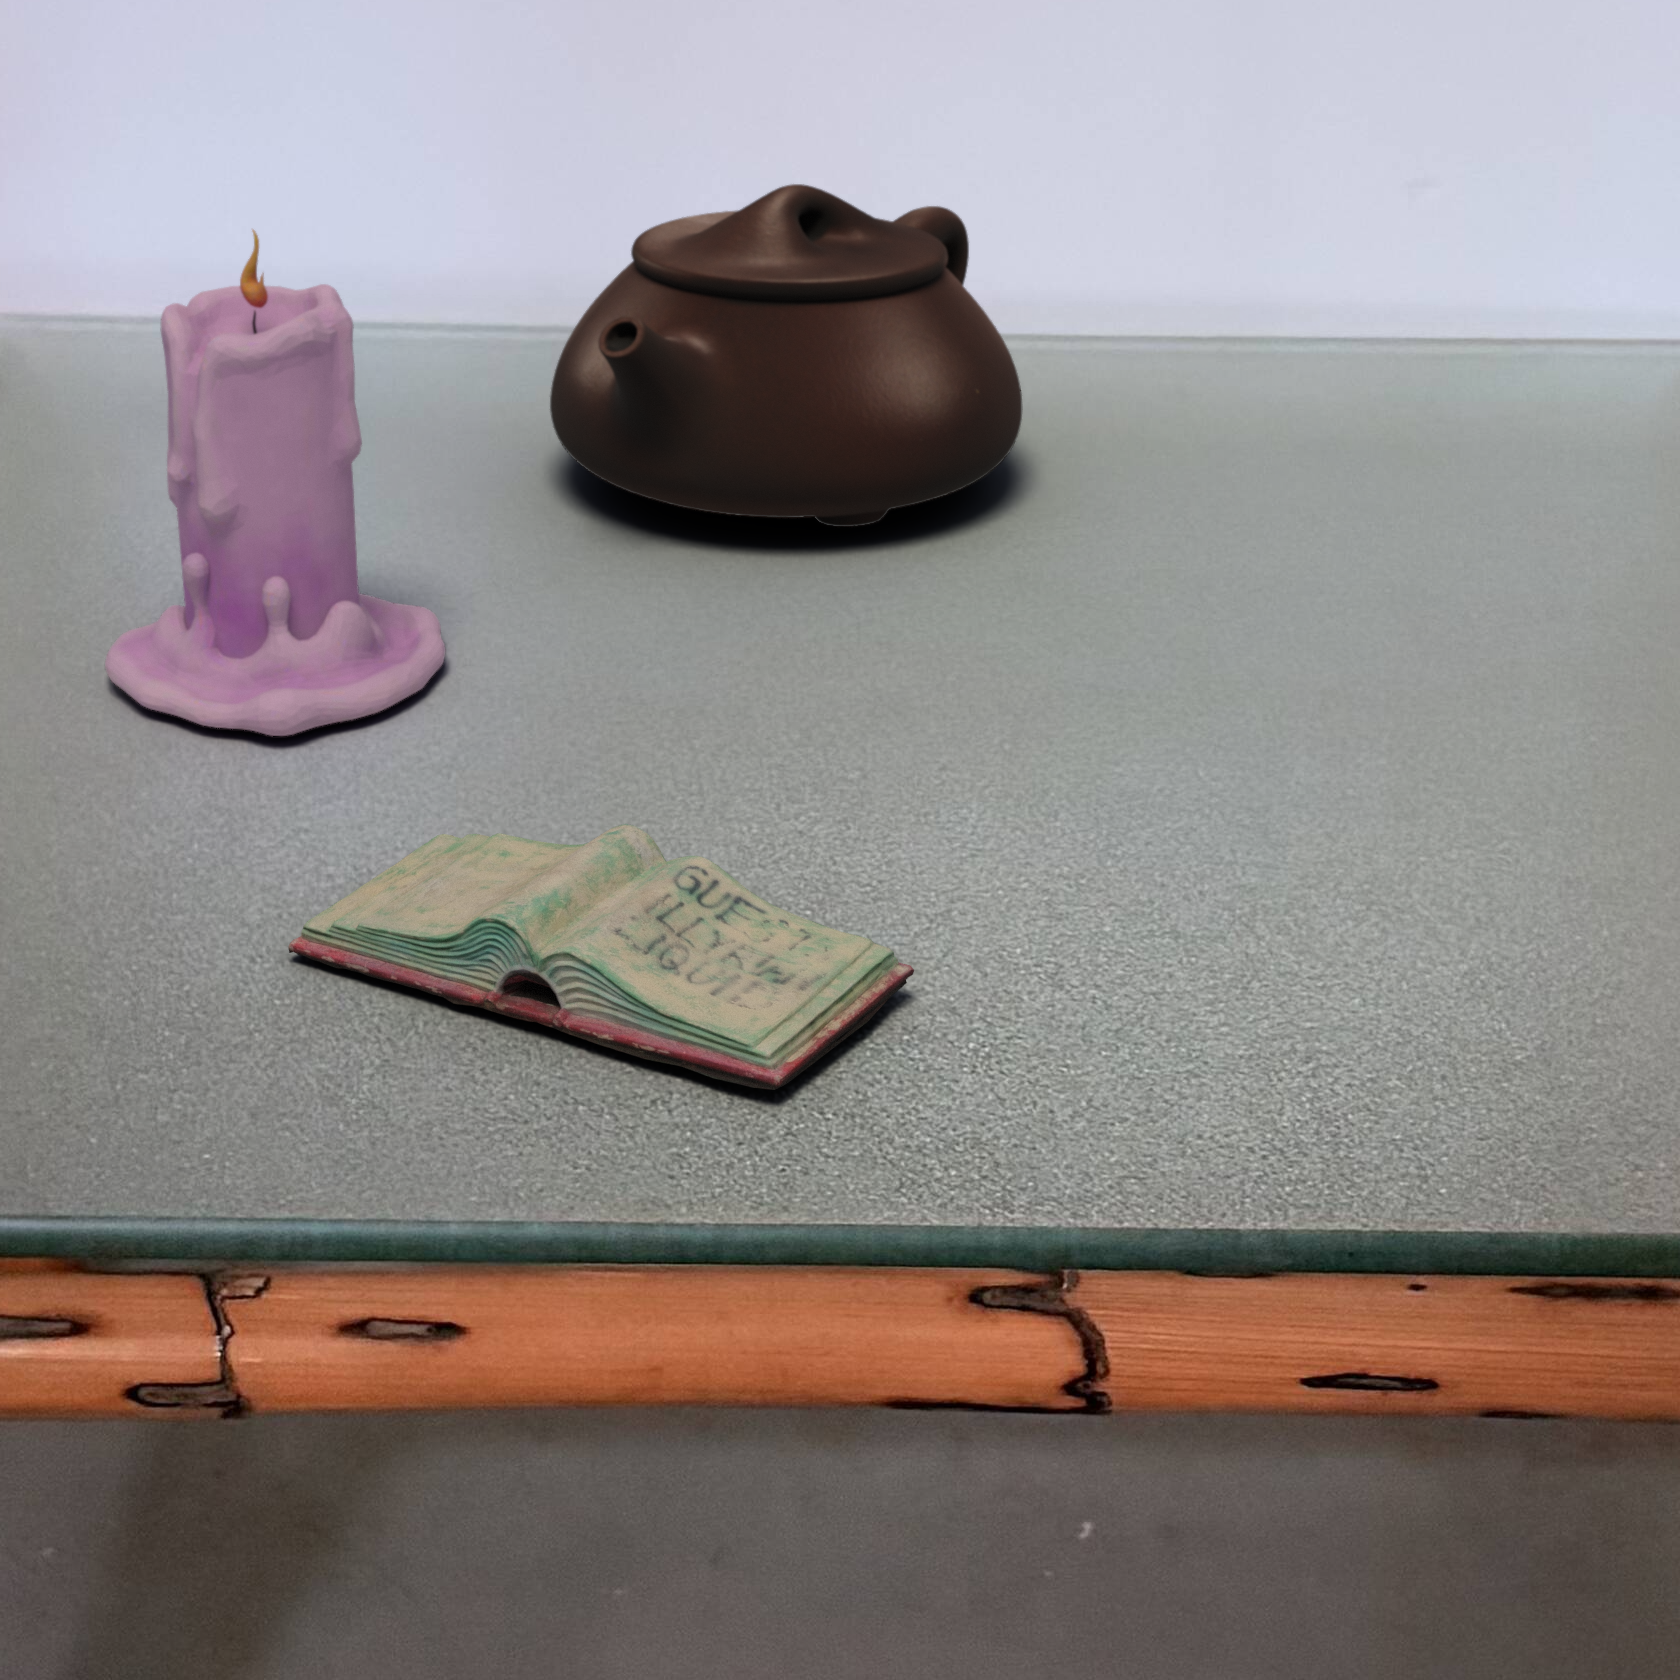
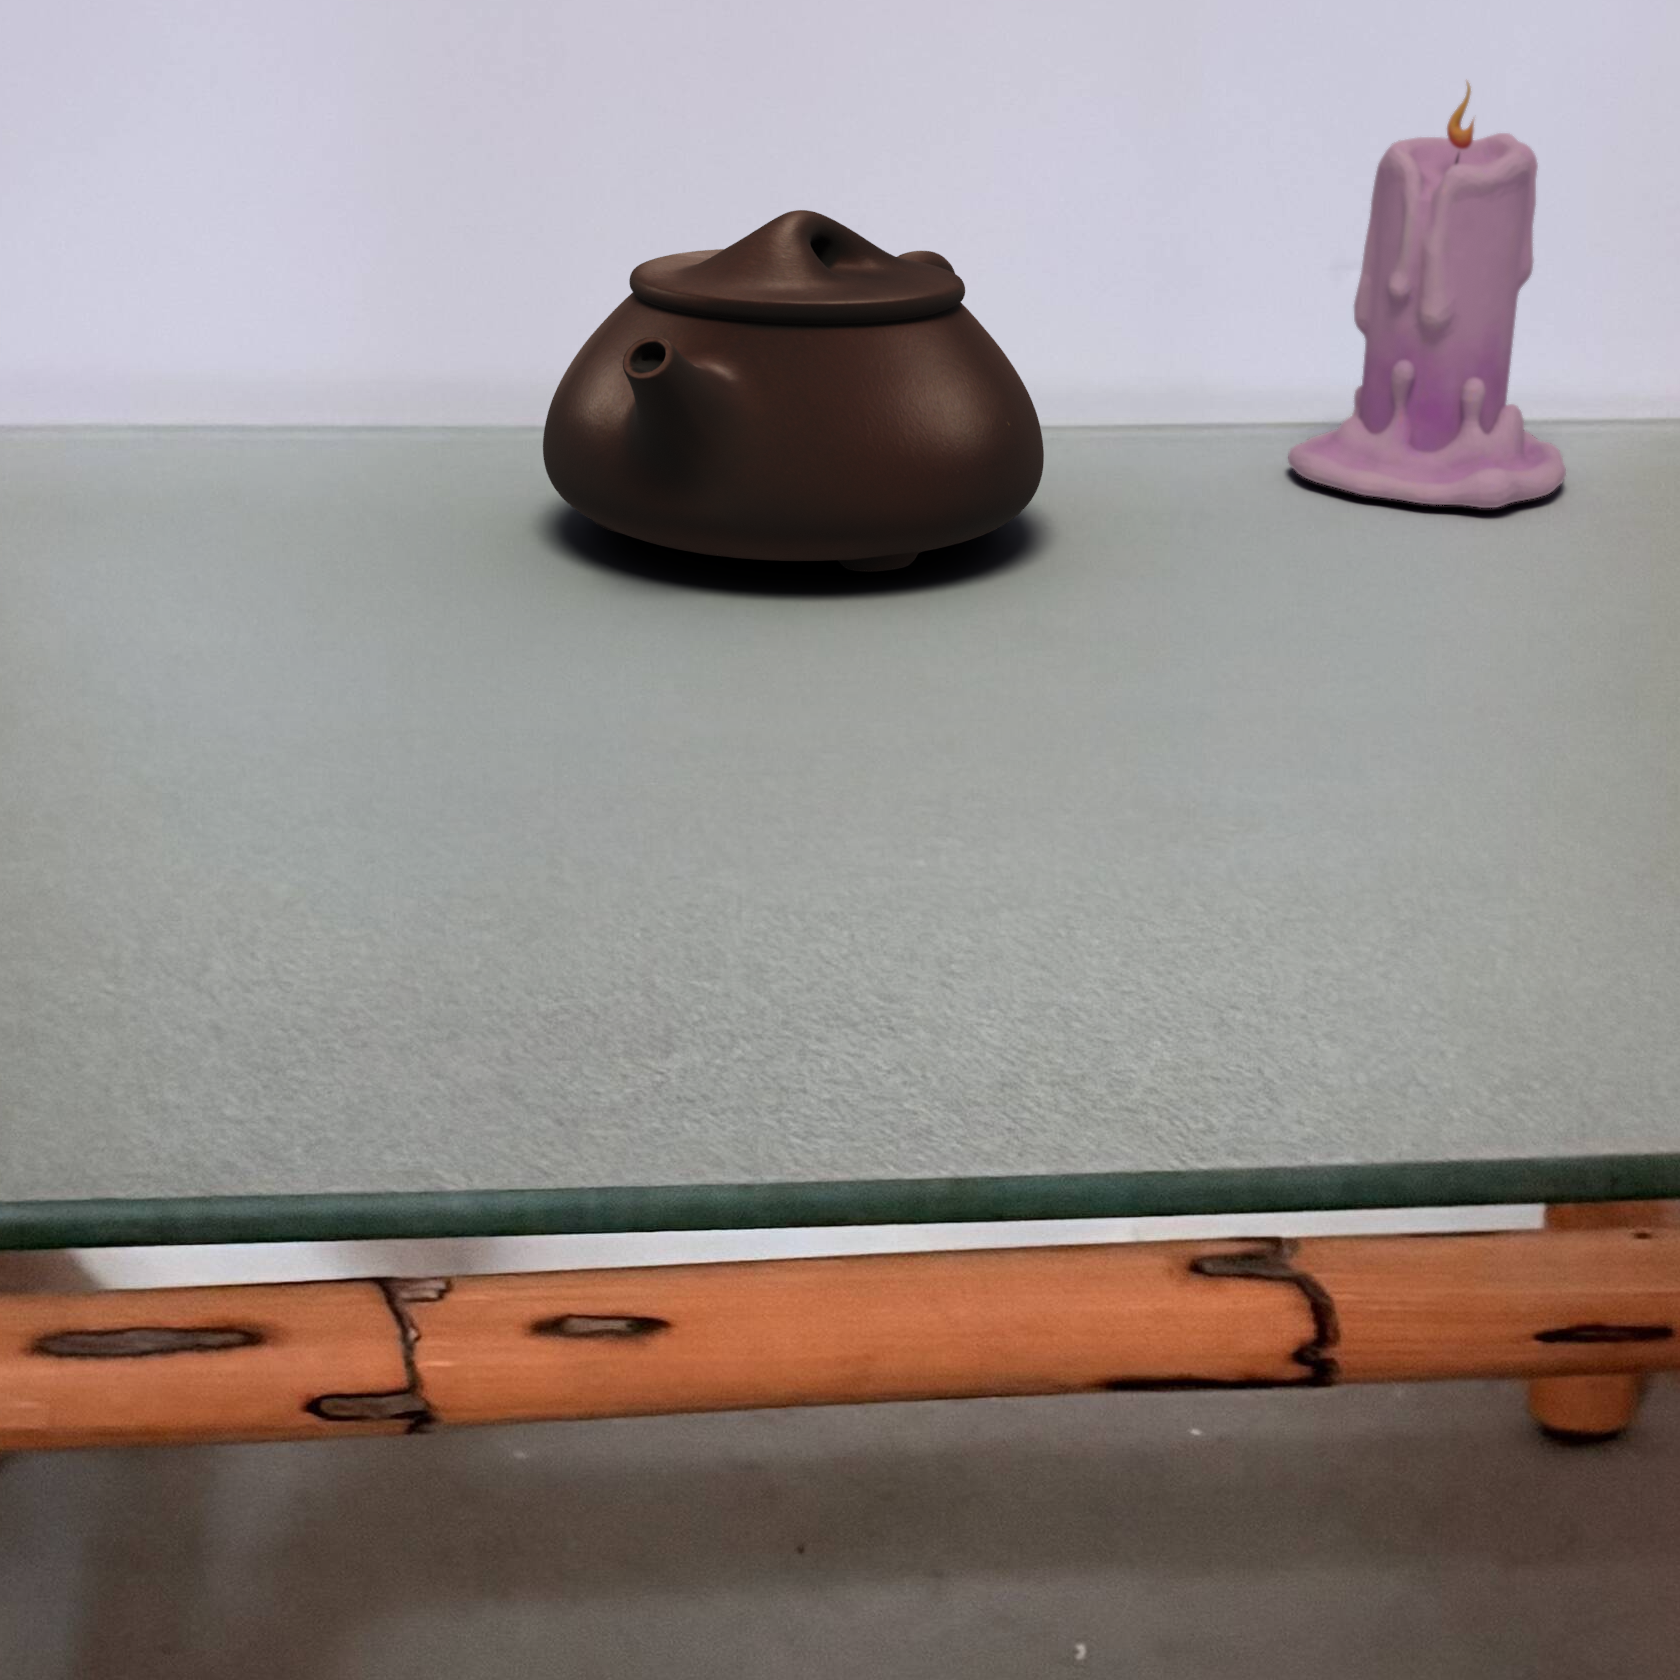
candle: present [105,230,445,736] -> present [1288,82,1566,508]
book: present [288,824,914,1090] -> none [423,806,1098,1050]

